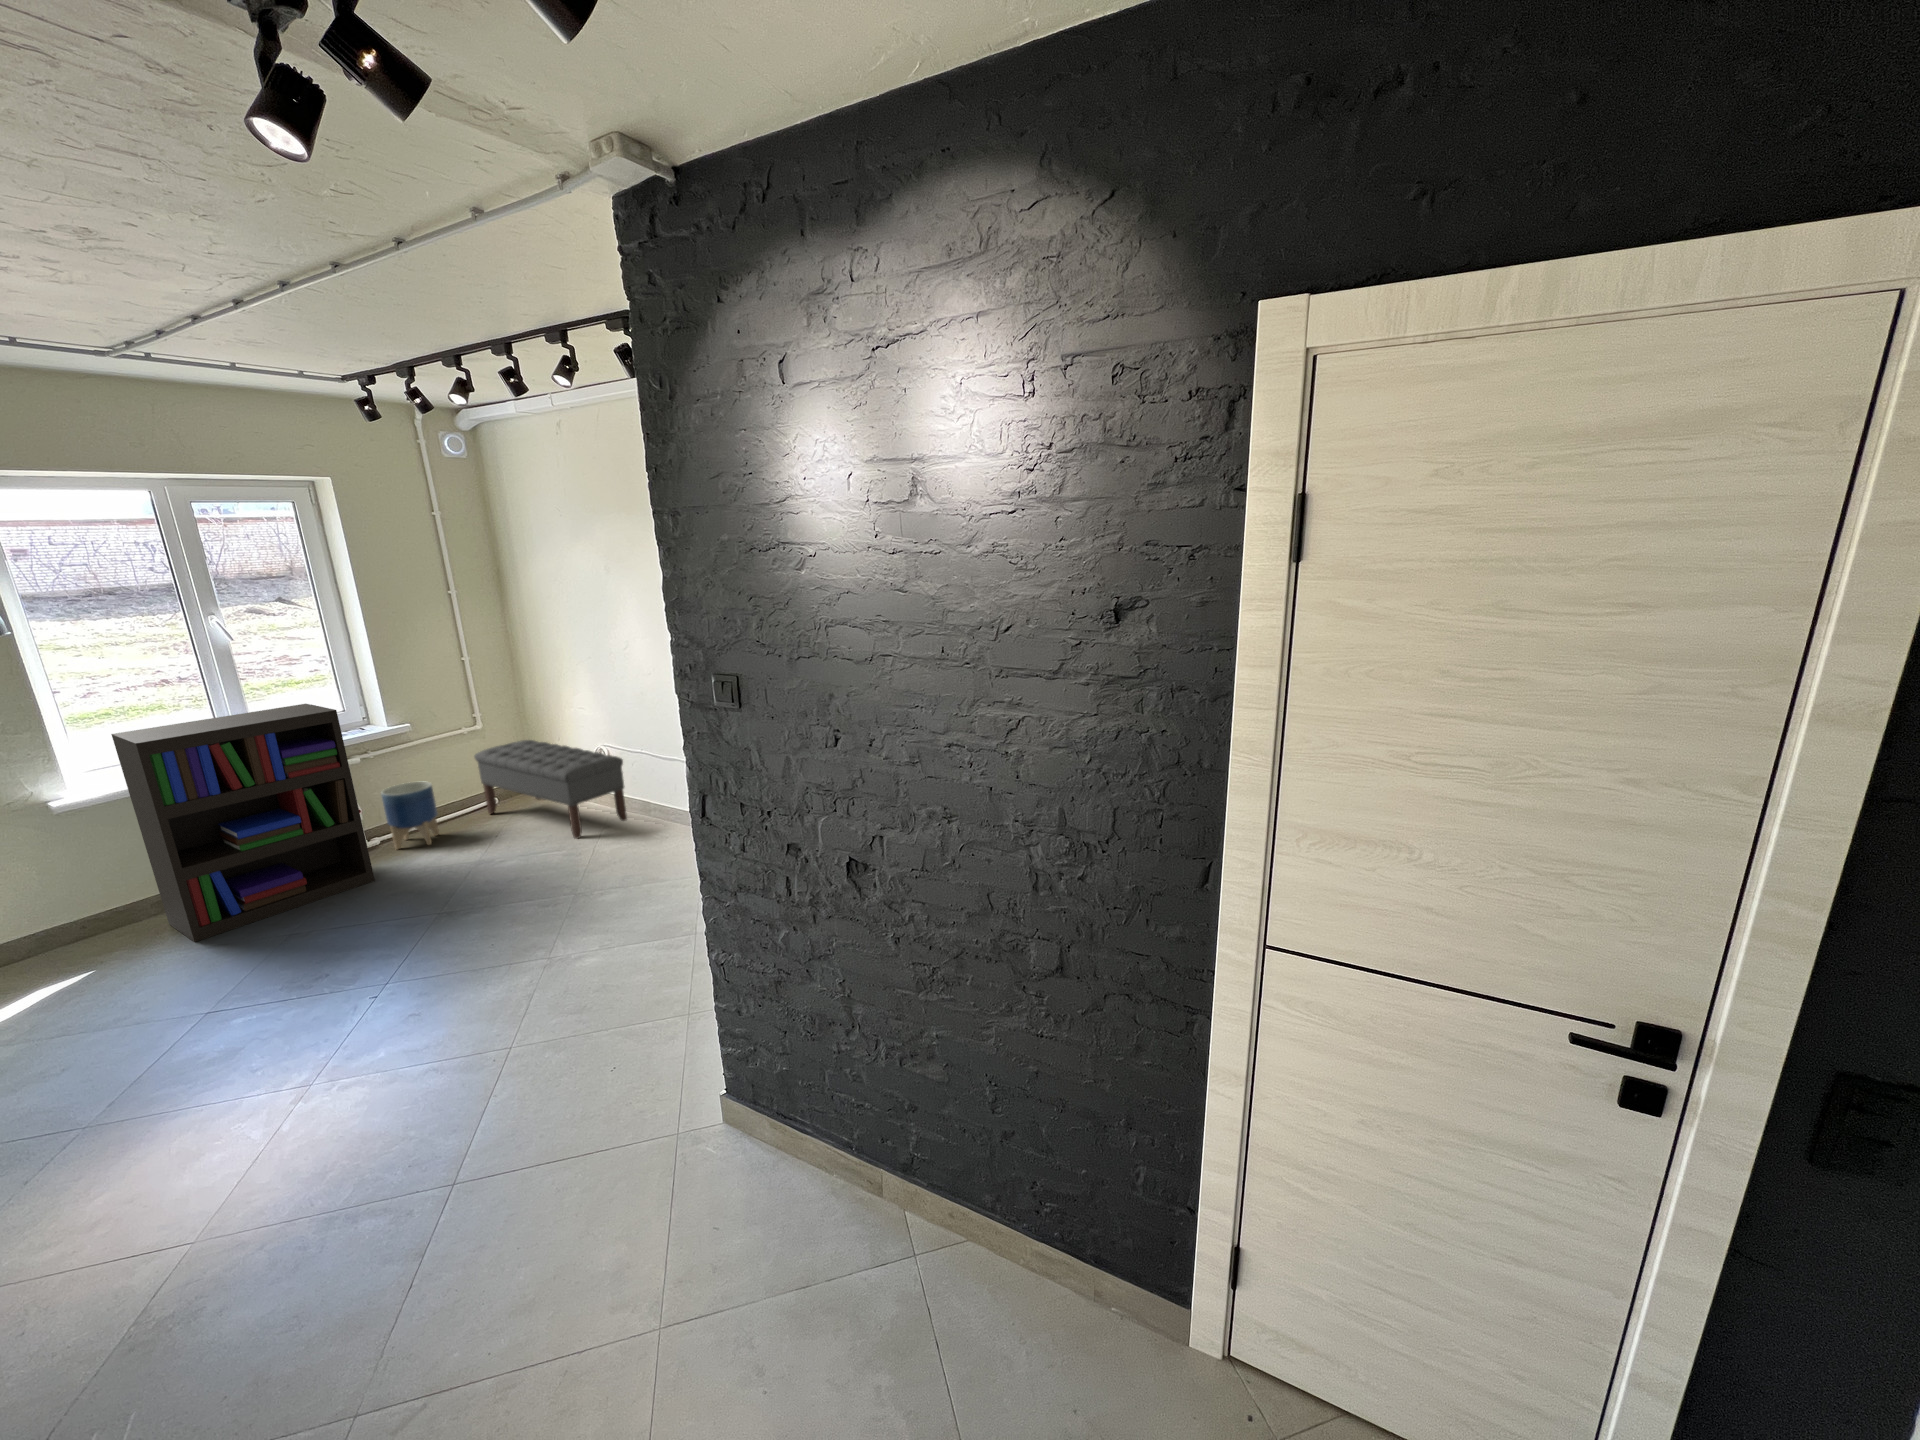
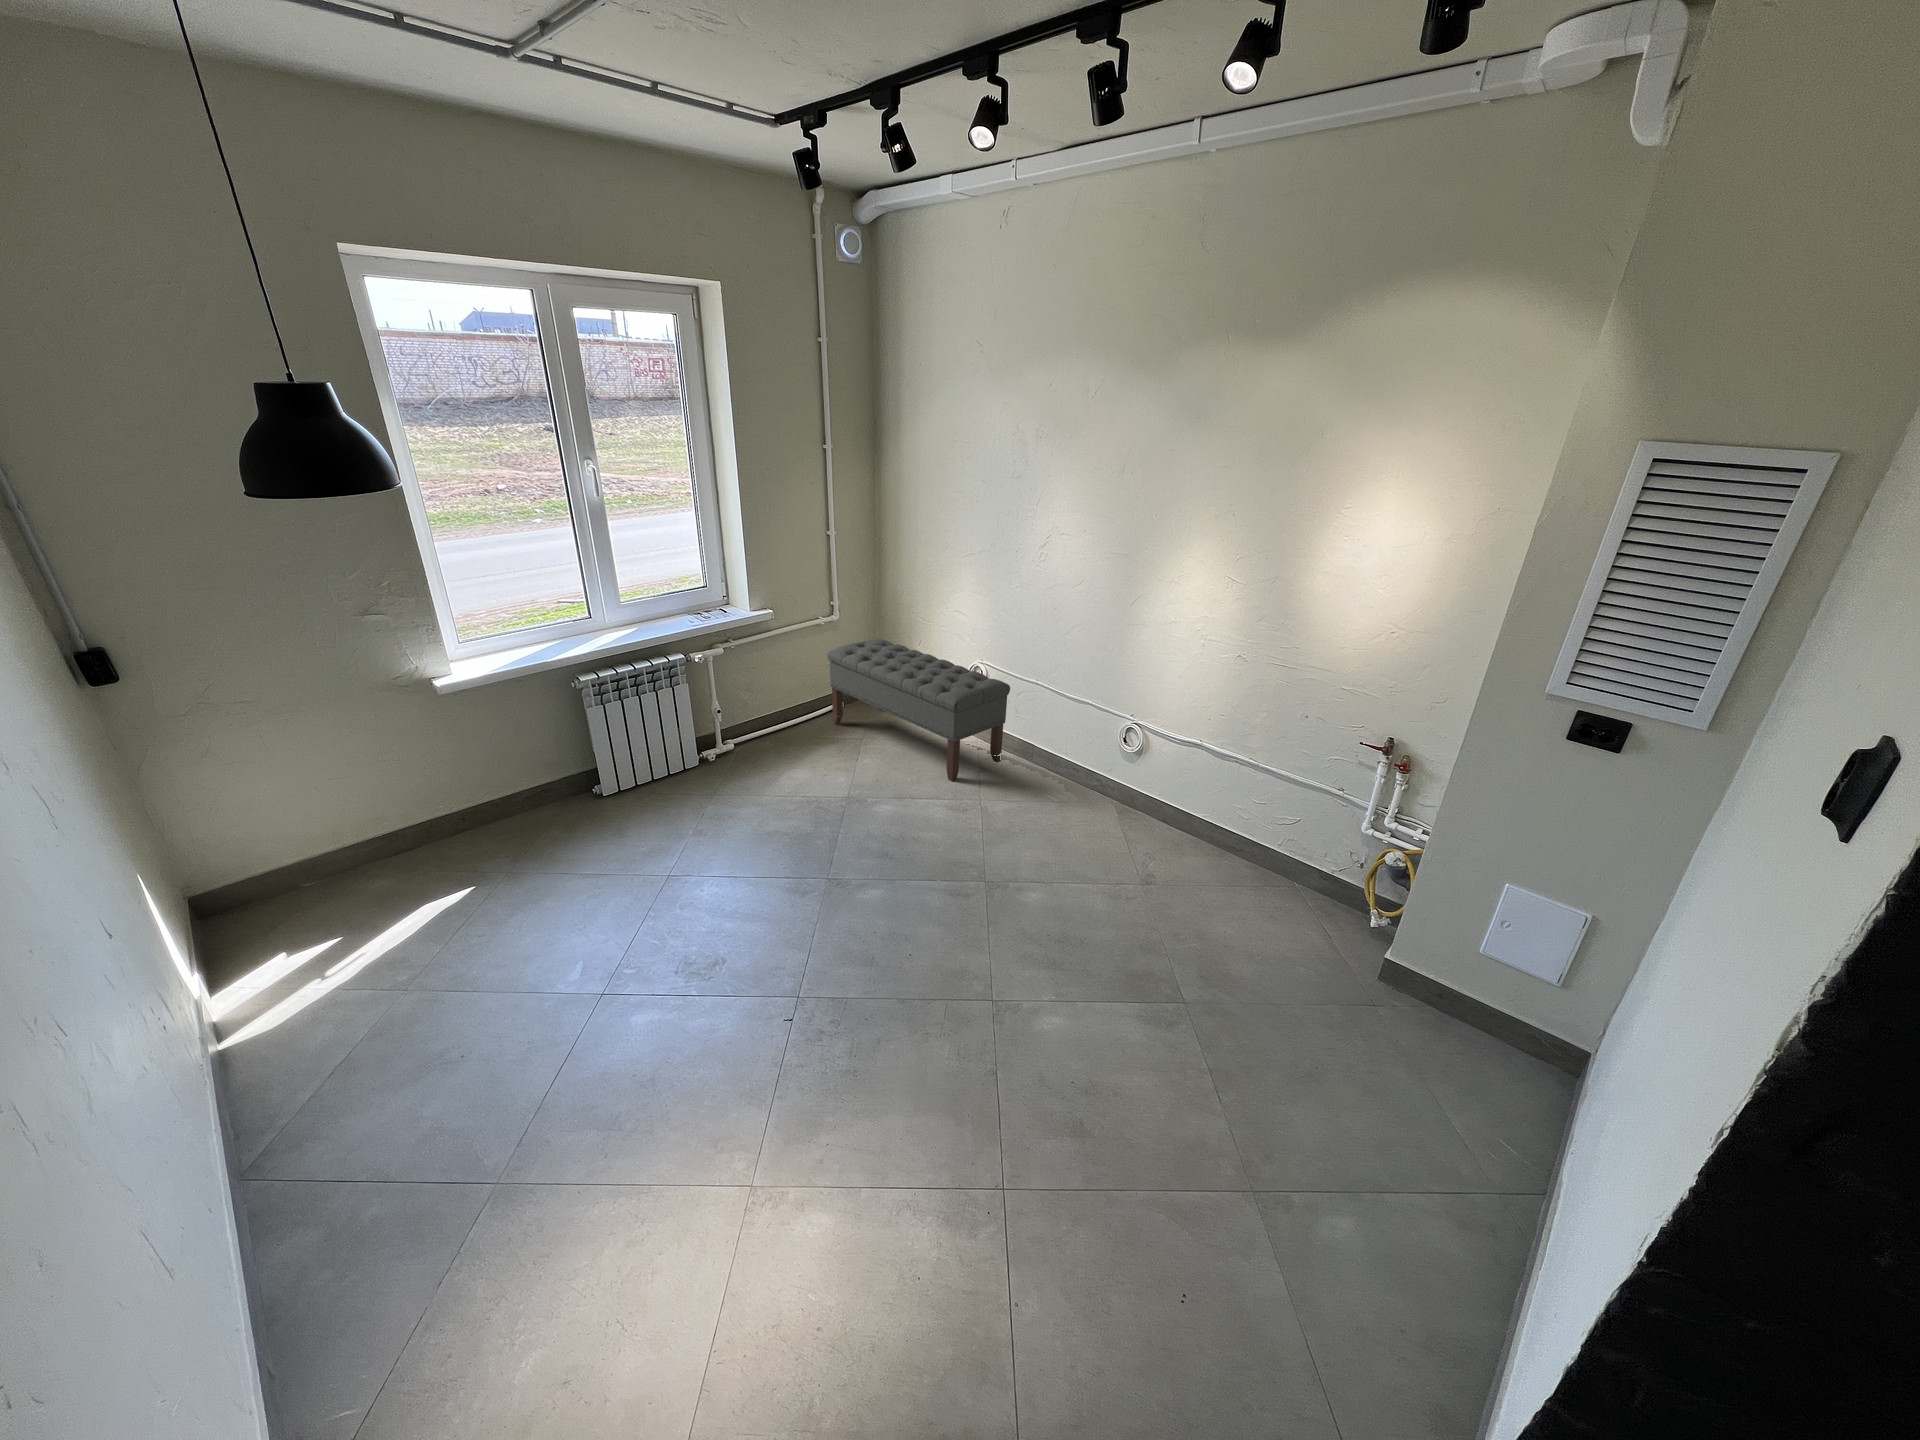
bookshelf: present [111,704,375,942] -> none [500,579,742,863]
planter: present [381,781,439,849] -> none [740,680,793,760]

